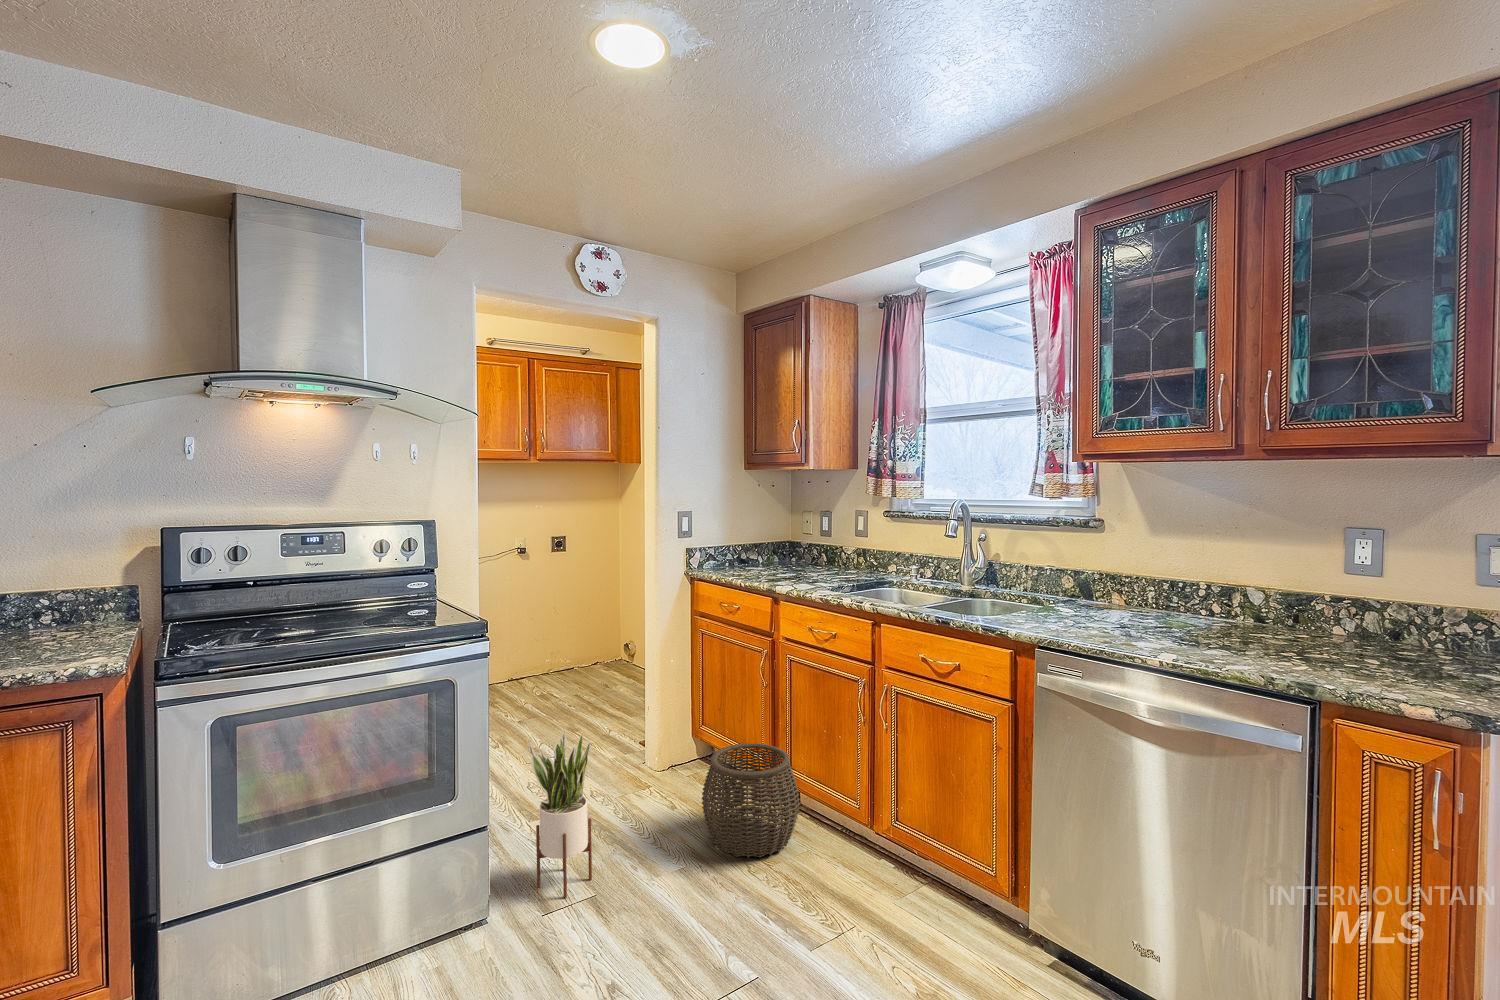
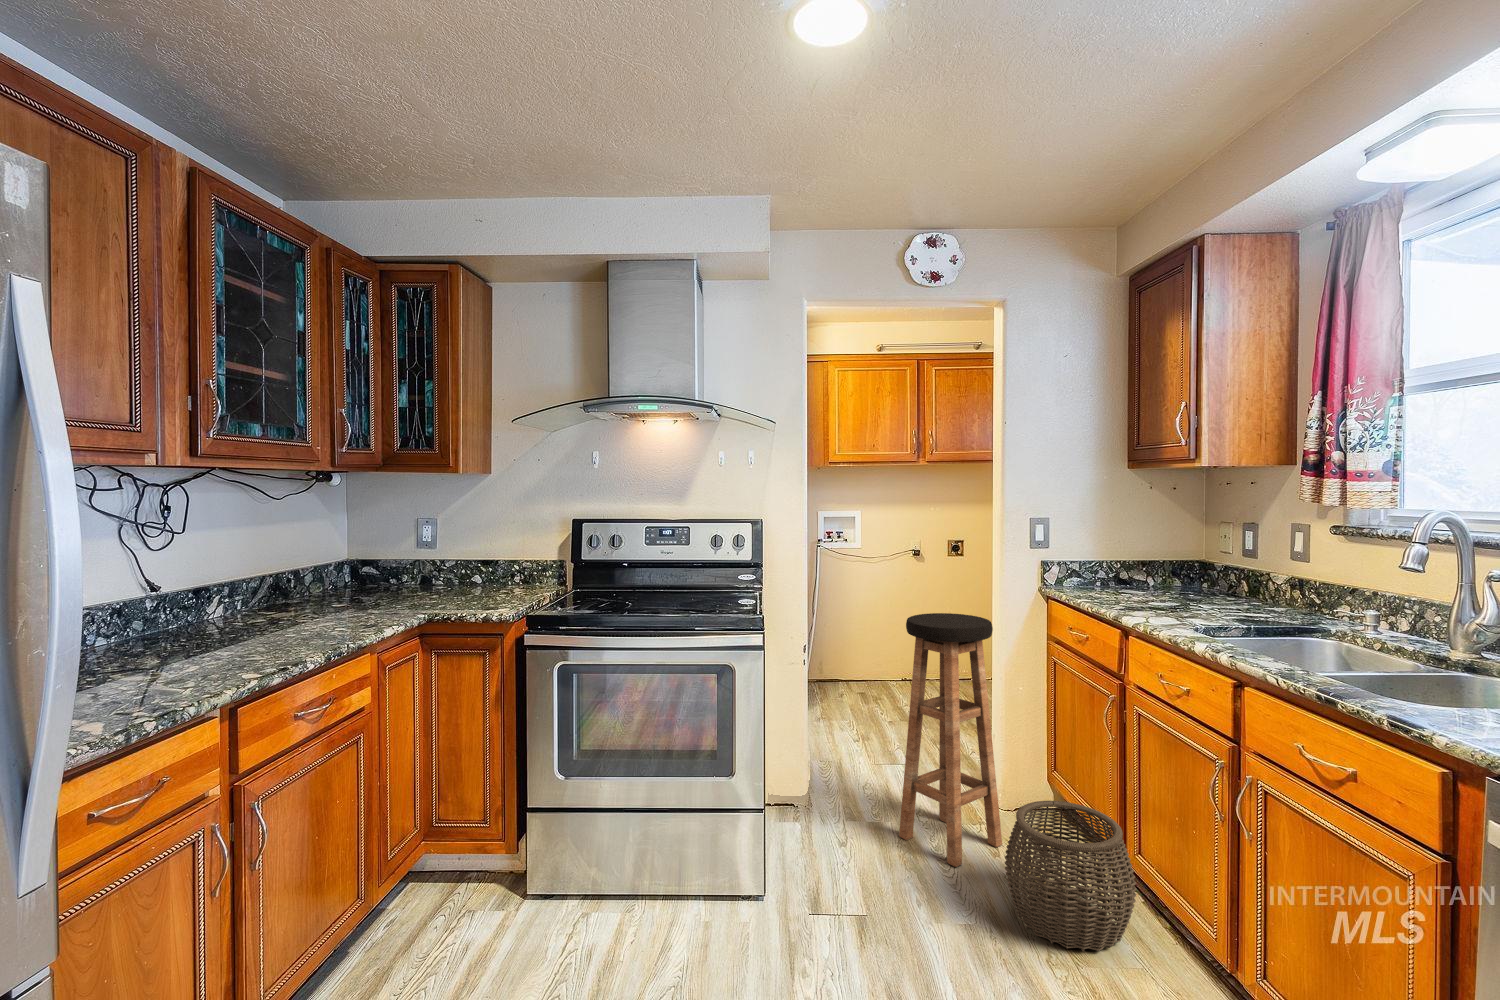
bar stool: none [588,601,676,829] -> present [899,613,1002,867]
potted plant: present [527,729,592,898] -> none [805,734,874,906]

